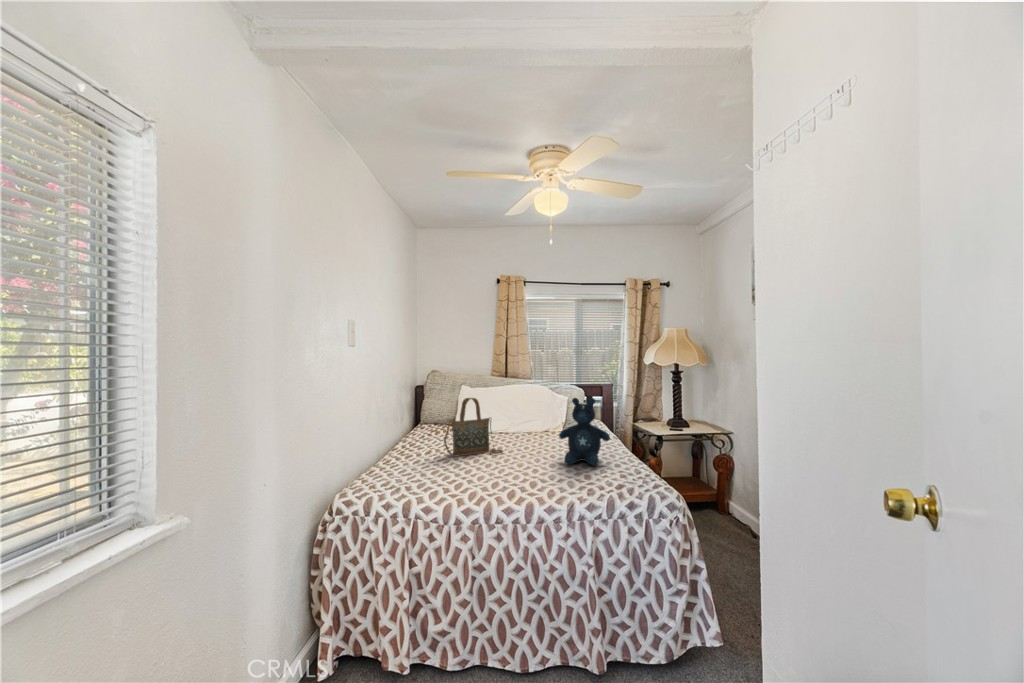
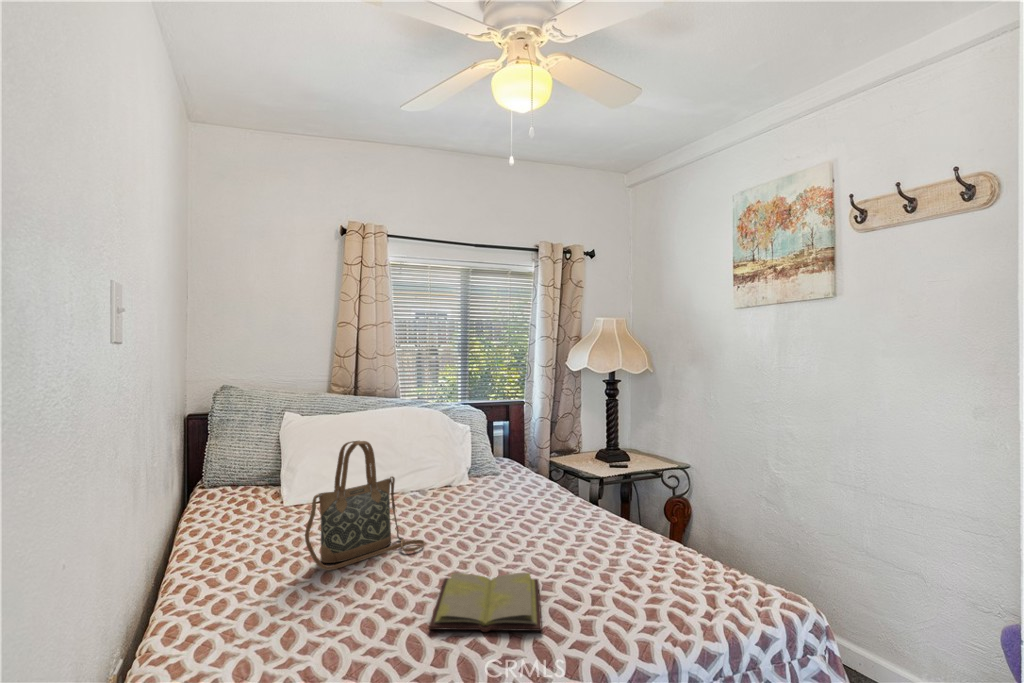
stuffed bear: present [559,398,610,466] -> none [538,431,627,560]
diary: none [475,461,540,483] -> present [429,572,542,632]

